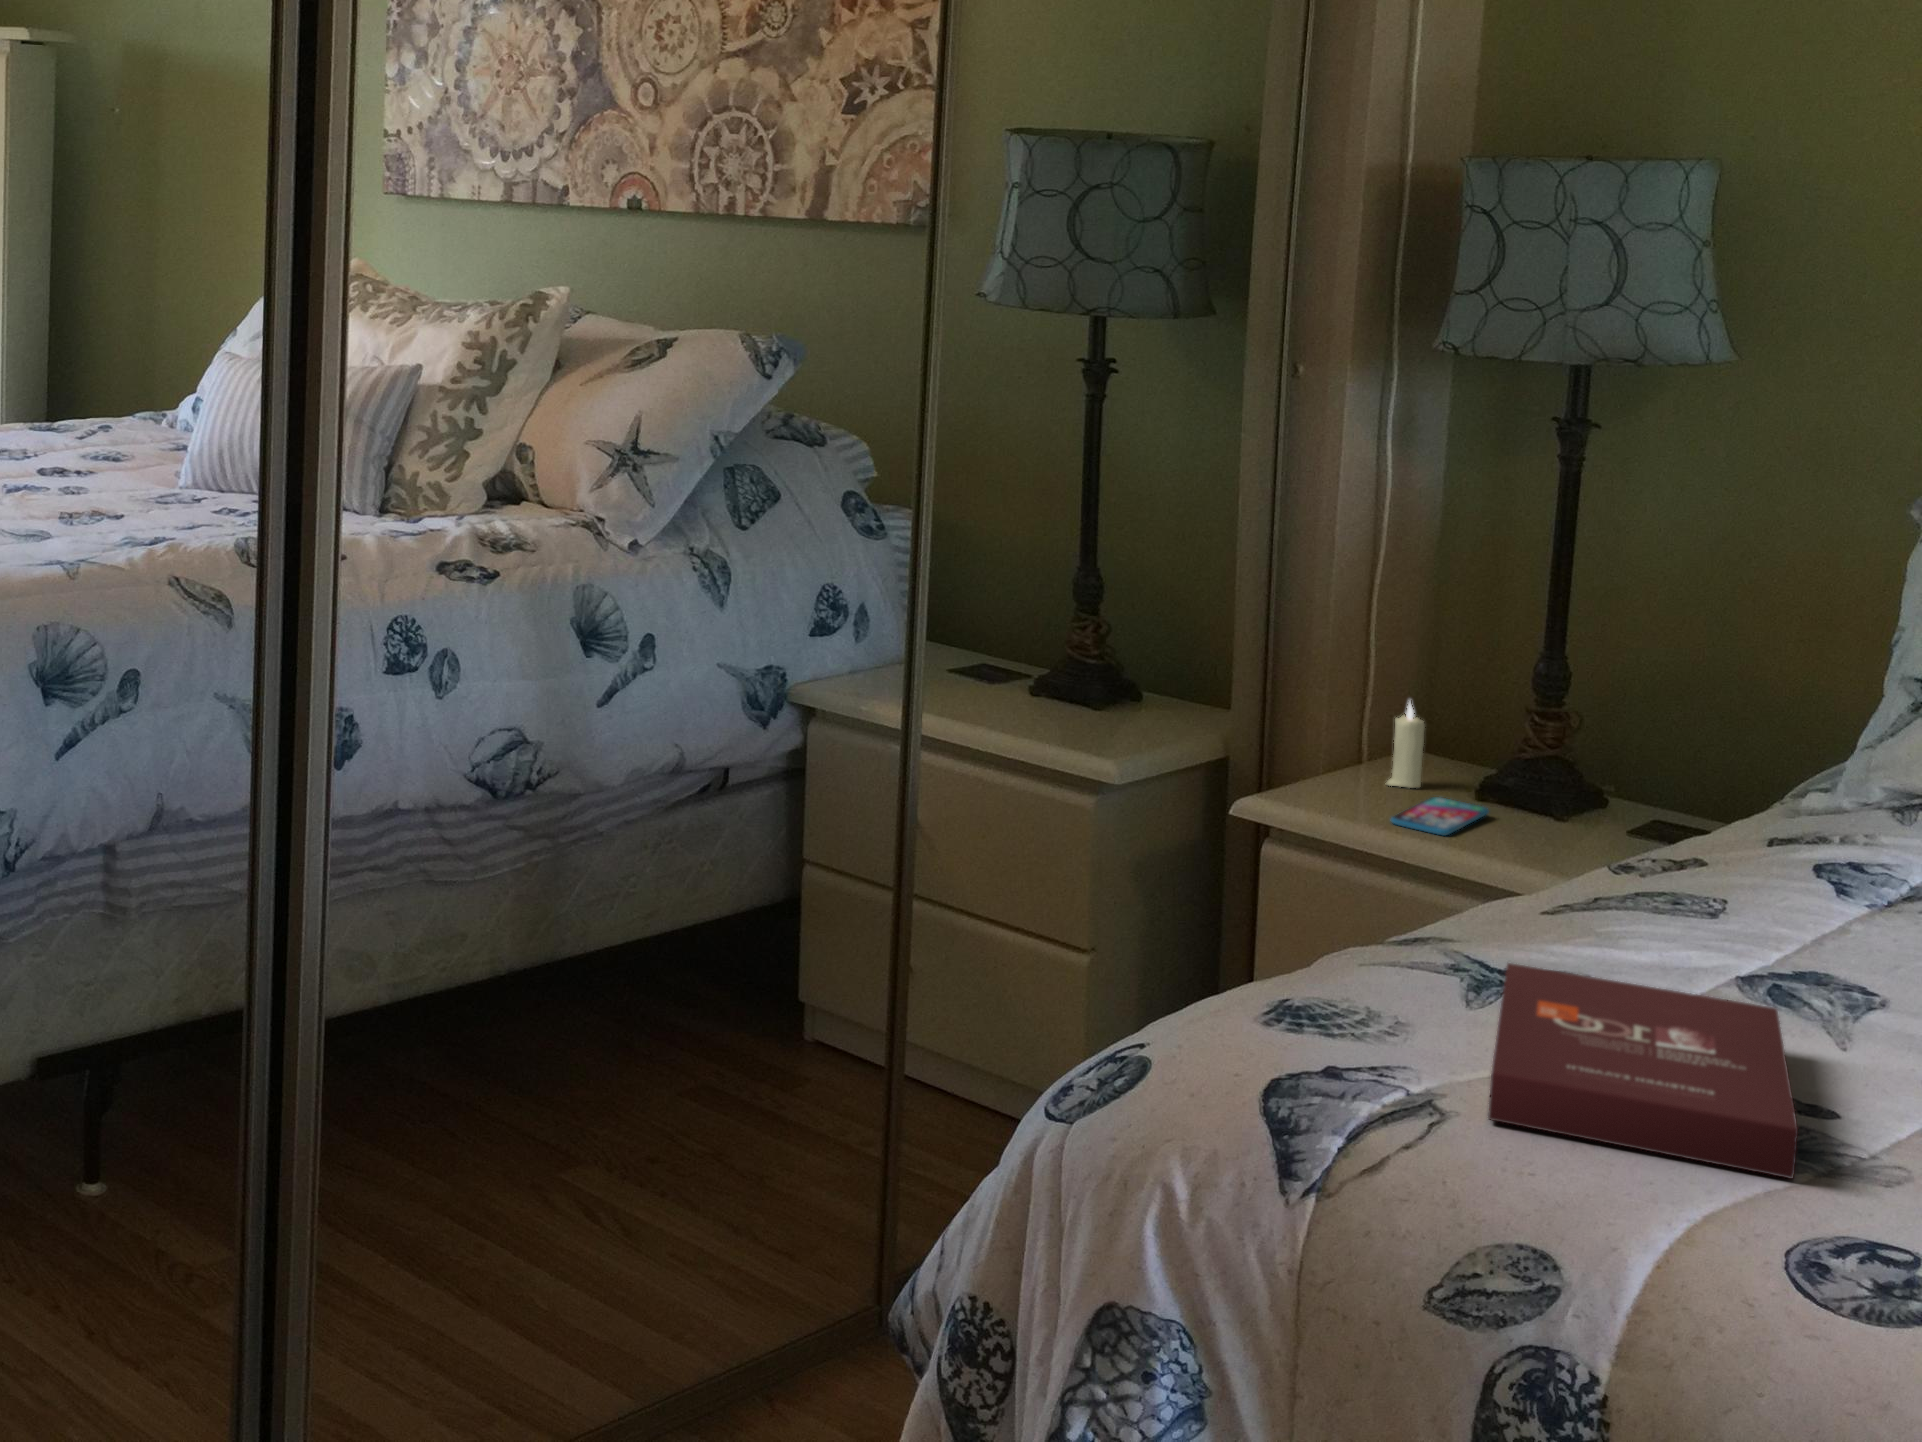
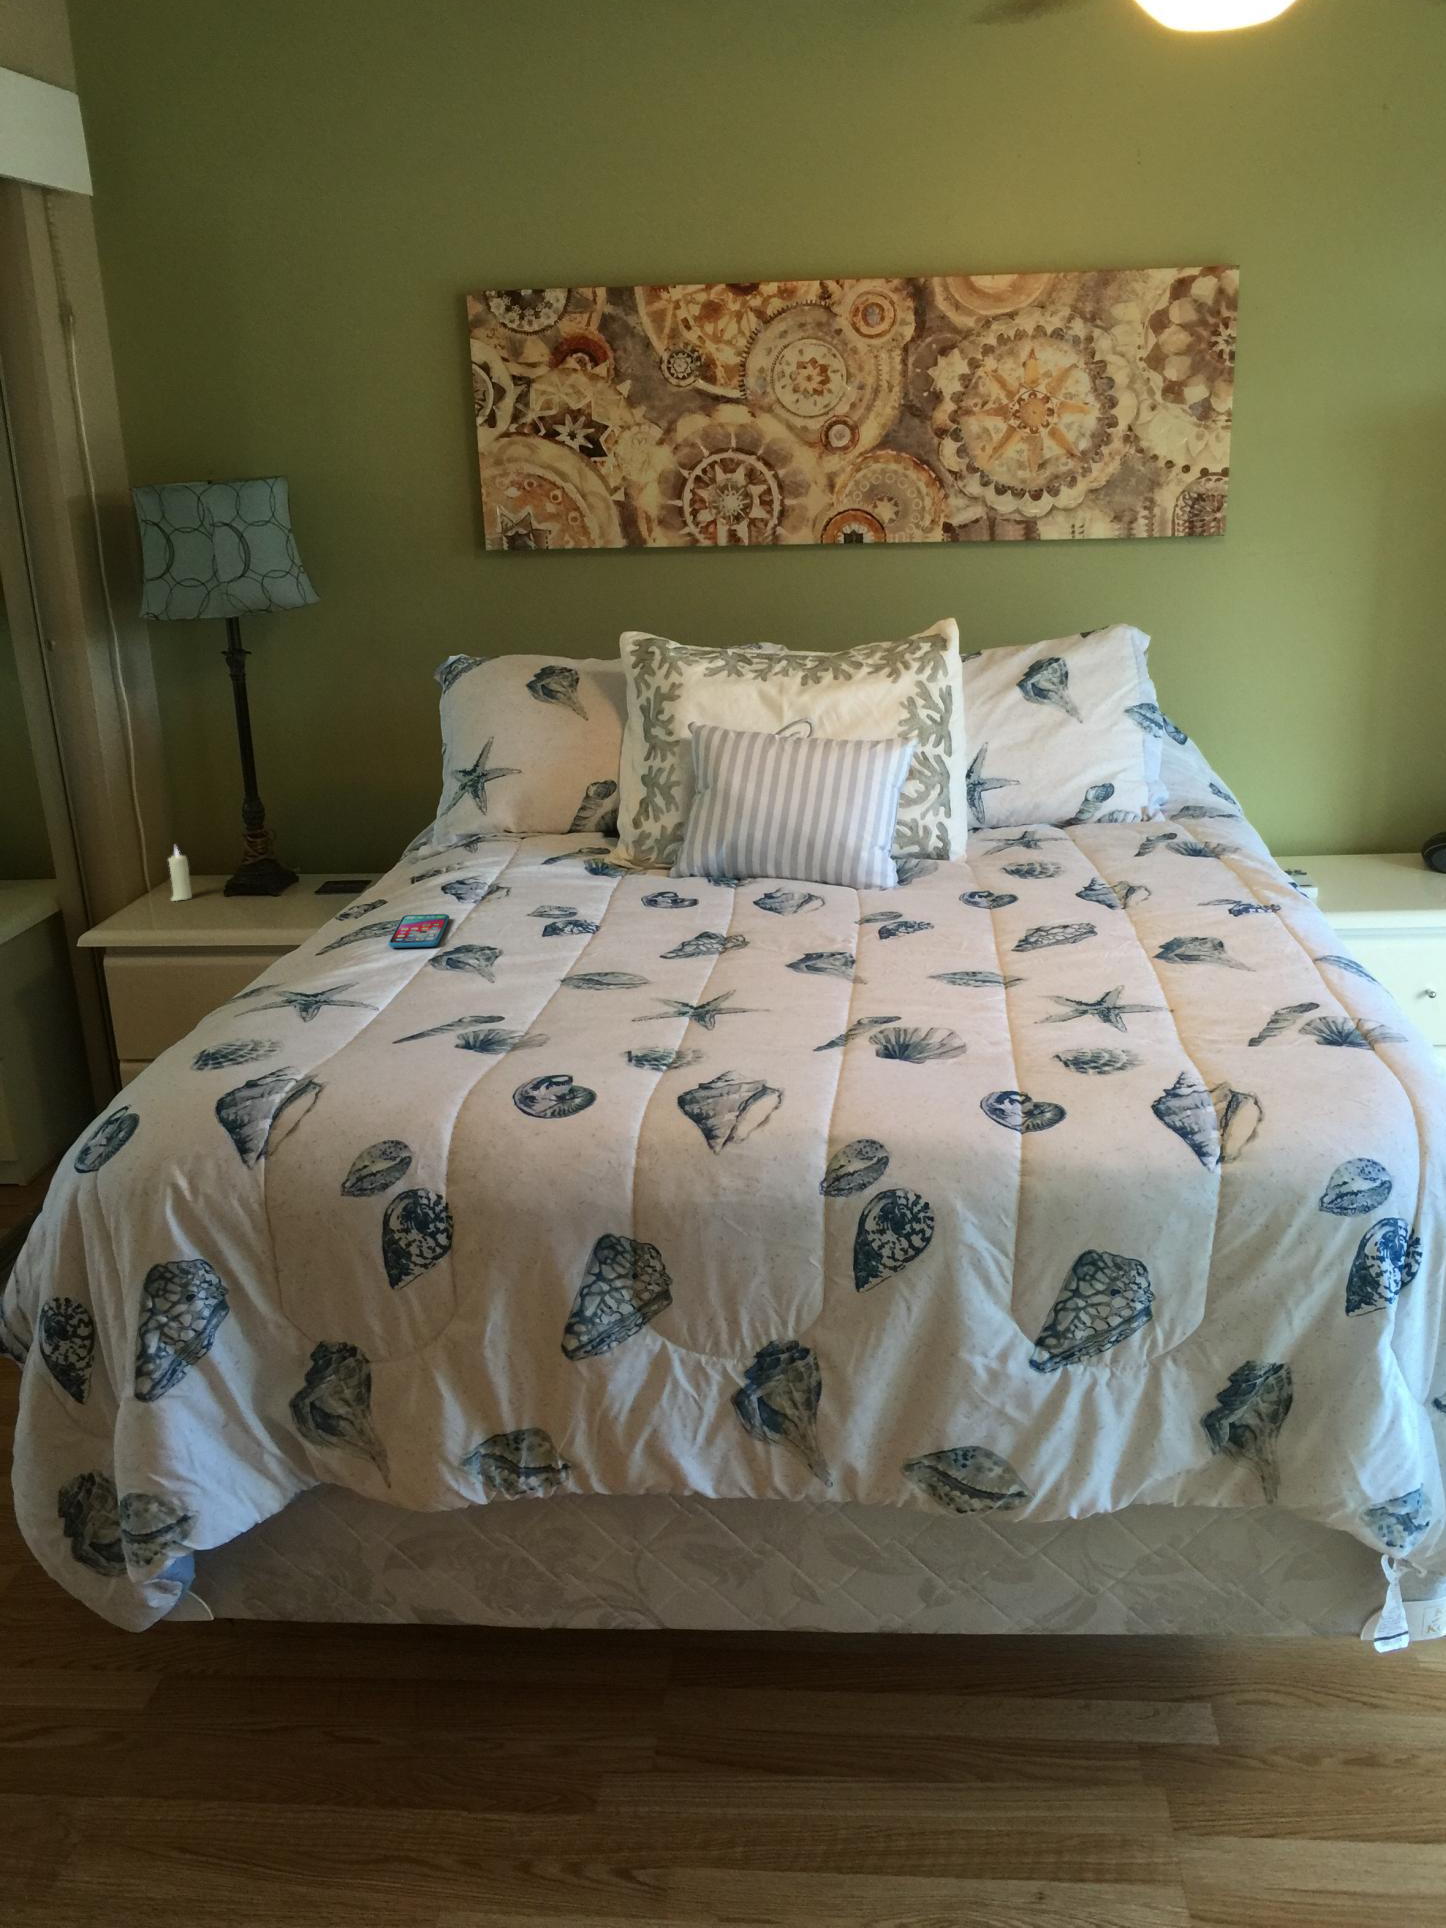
smartphone: present [1391,797,1489,835] -> present [389,914,449,948]
book: present [1488,963,1798,1179] -> none [321,972,499,1080]

